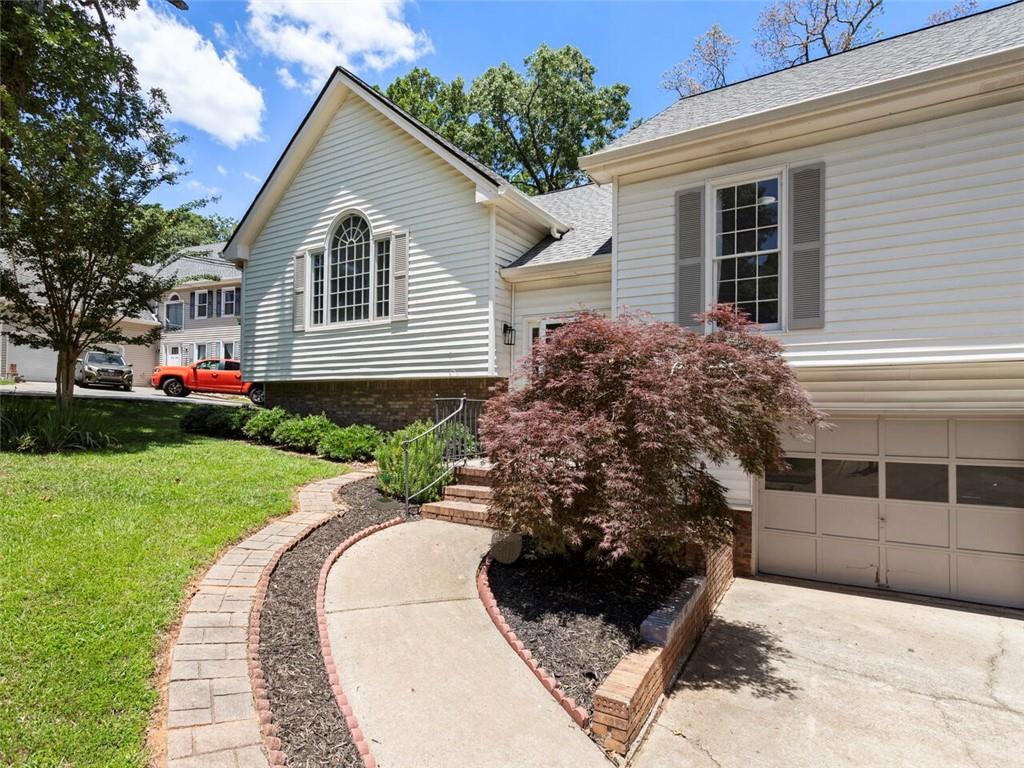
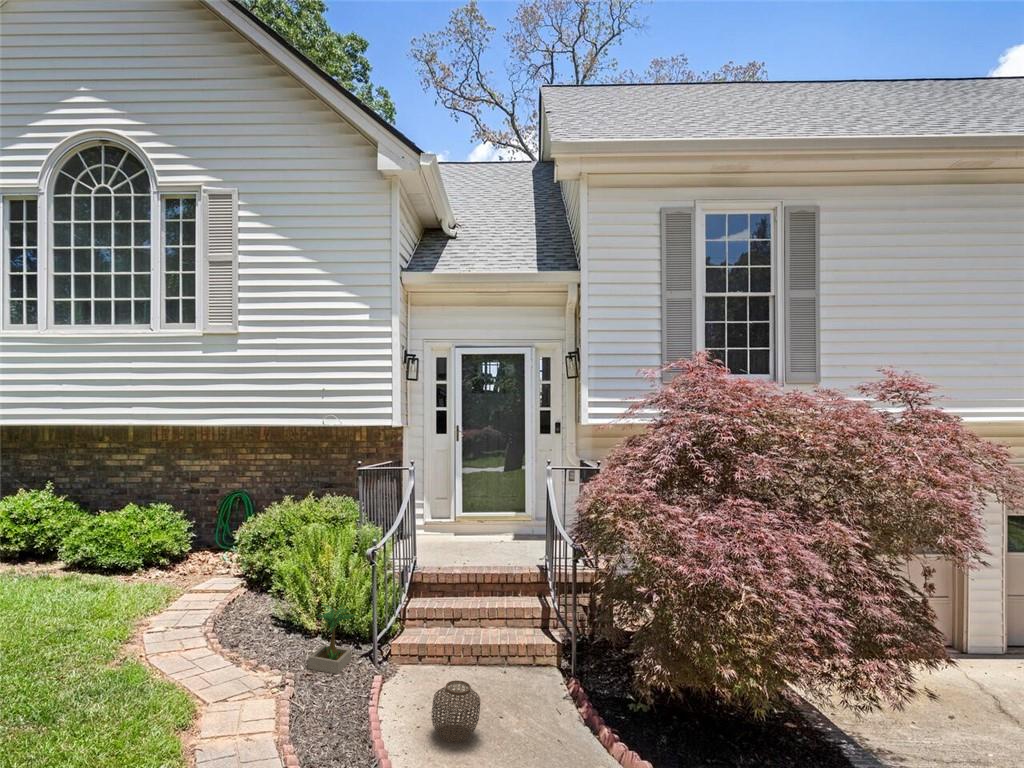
woven basket: present [491,530,522,563] -> present [432,680,480,743]

